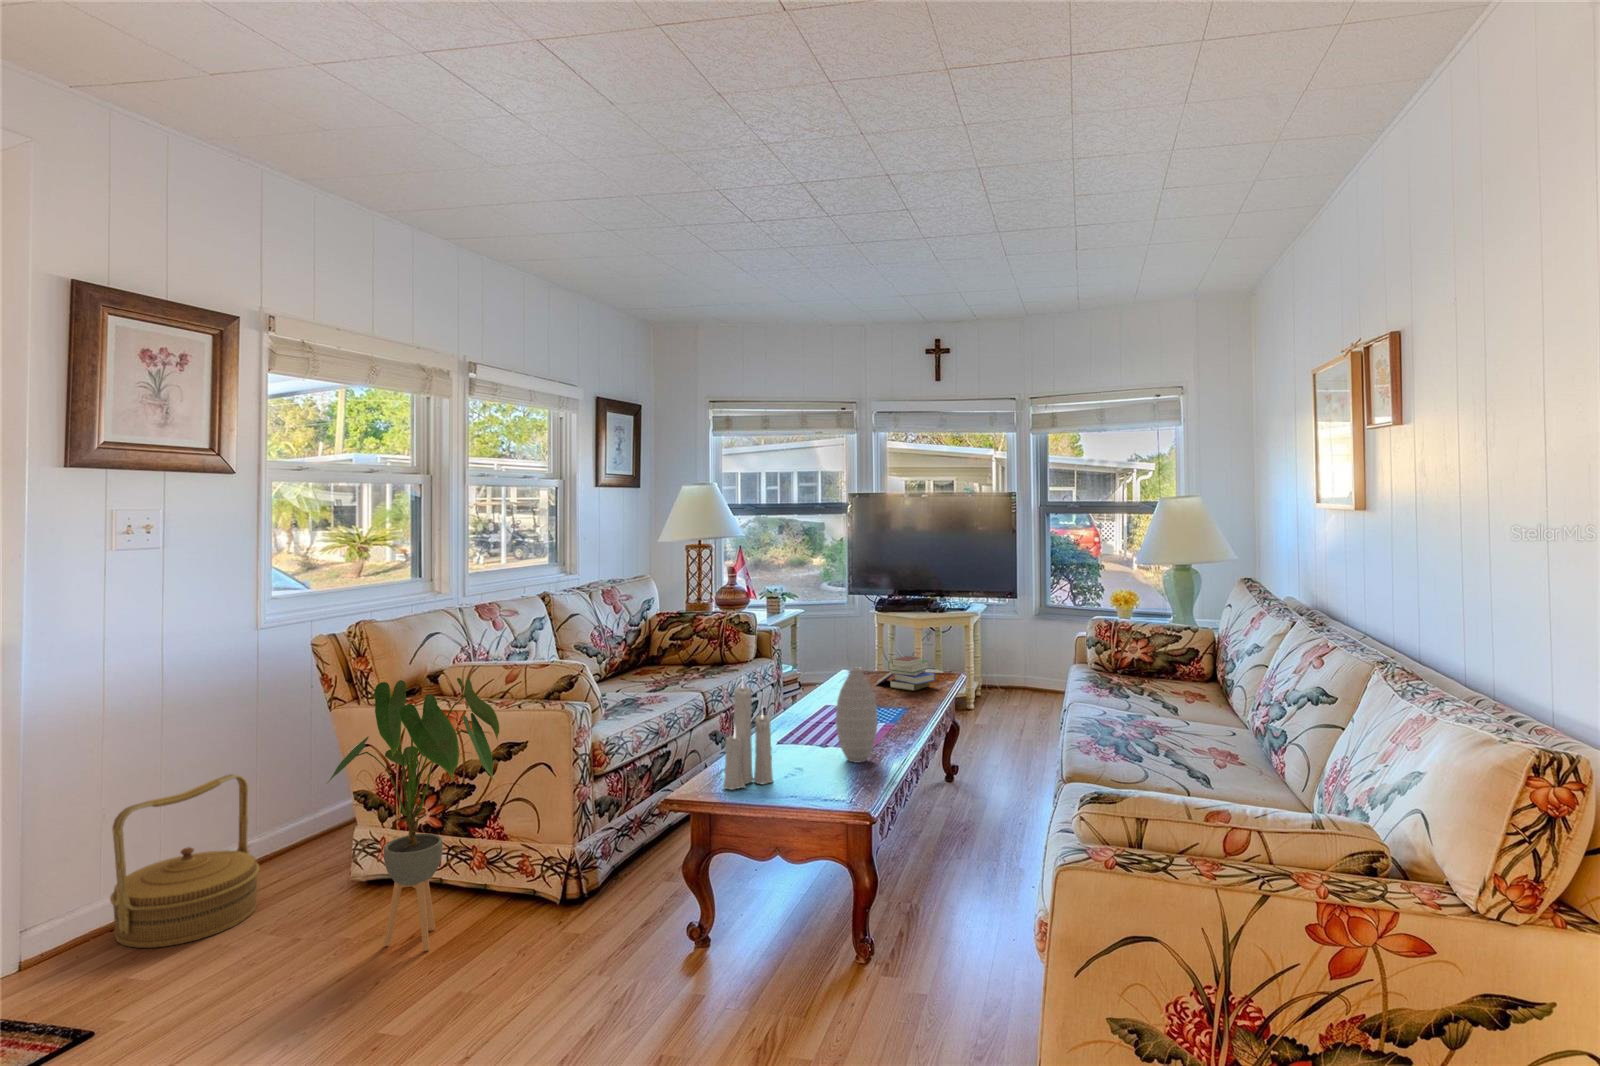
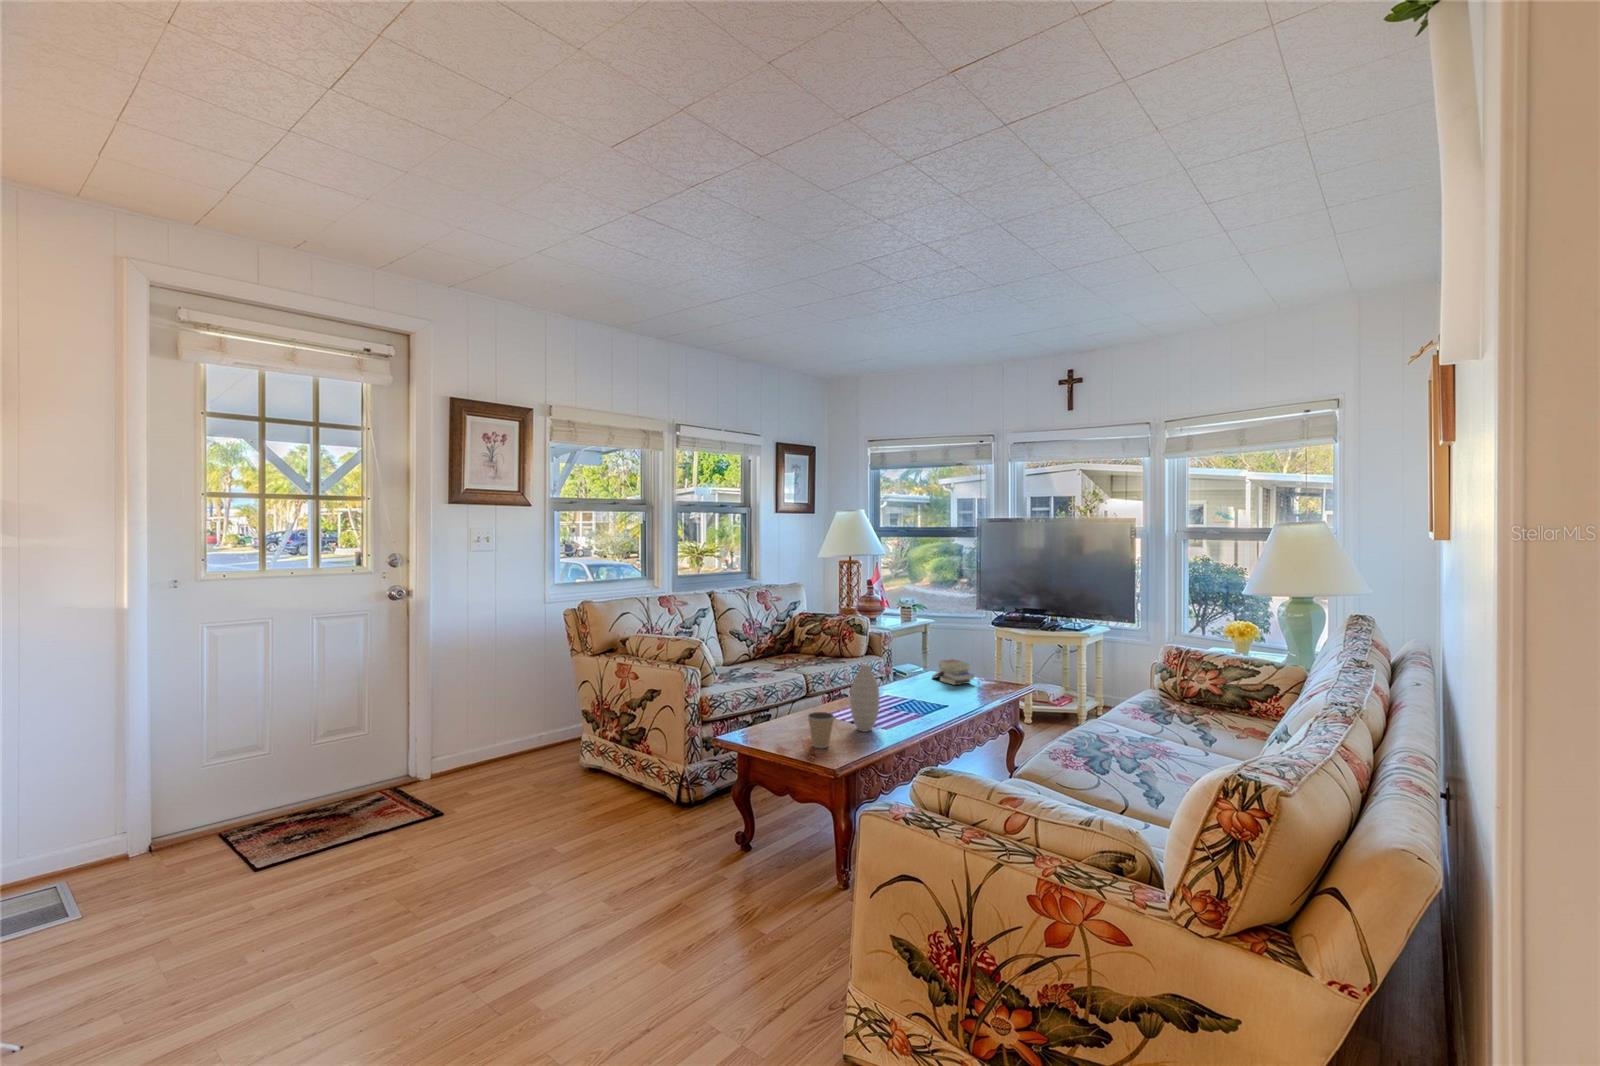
house plant: present [326,678,499,951] -> none [541,648,645,815]
candle: present [723,686,773,790] -> none [758,658,794,739]
coffee cup: none [801,740,841,792] -> present [808,712,834,748]
woven basket: present [110,774,260,948] -> none [450,695,528,788]

